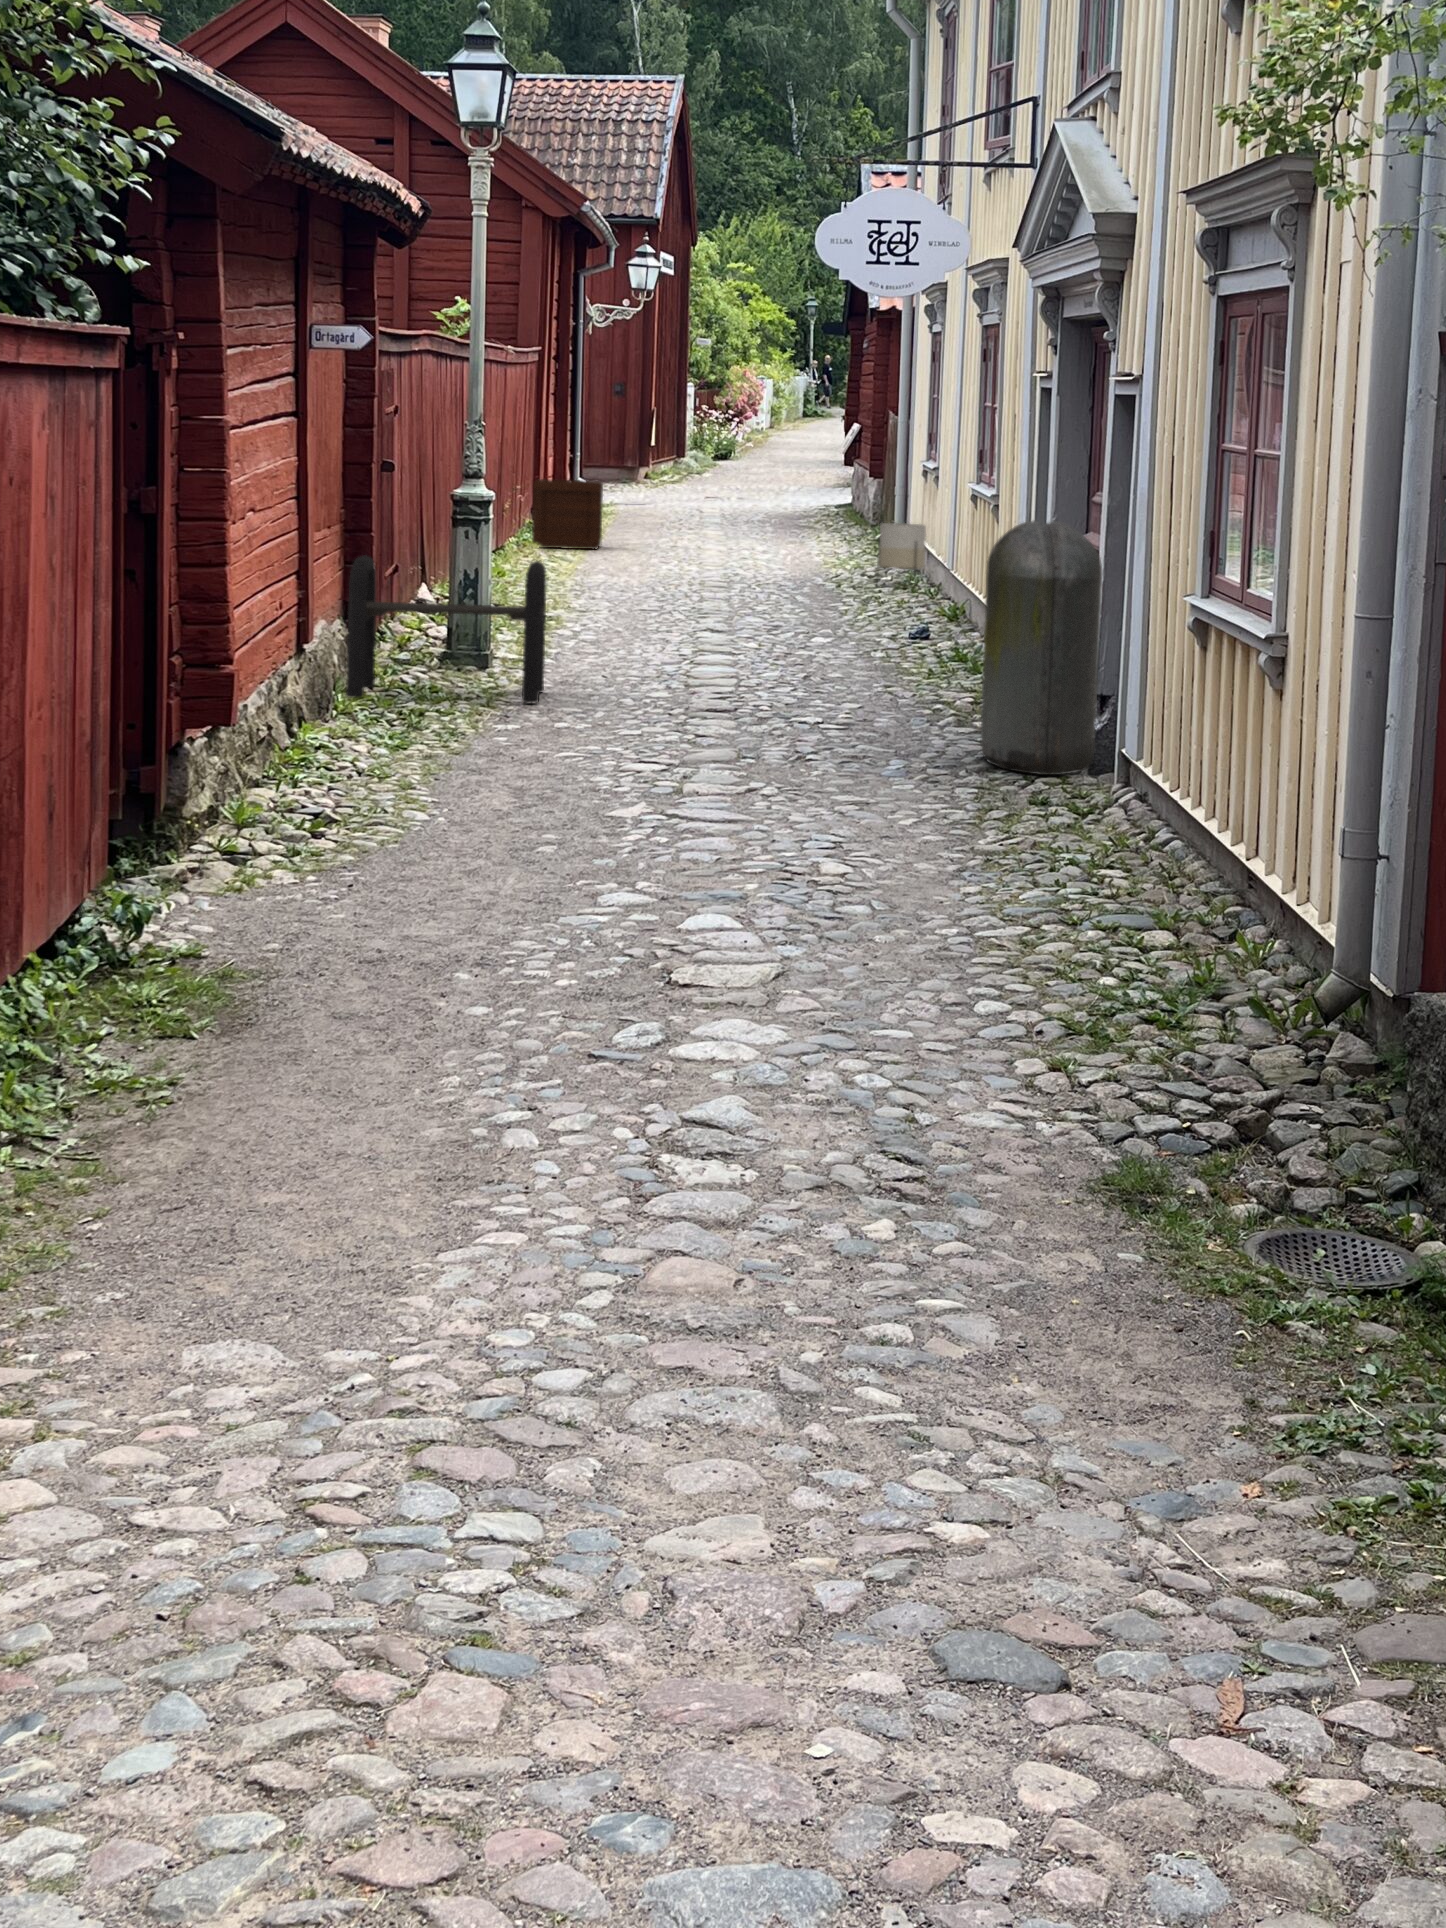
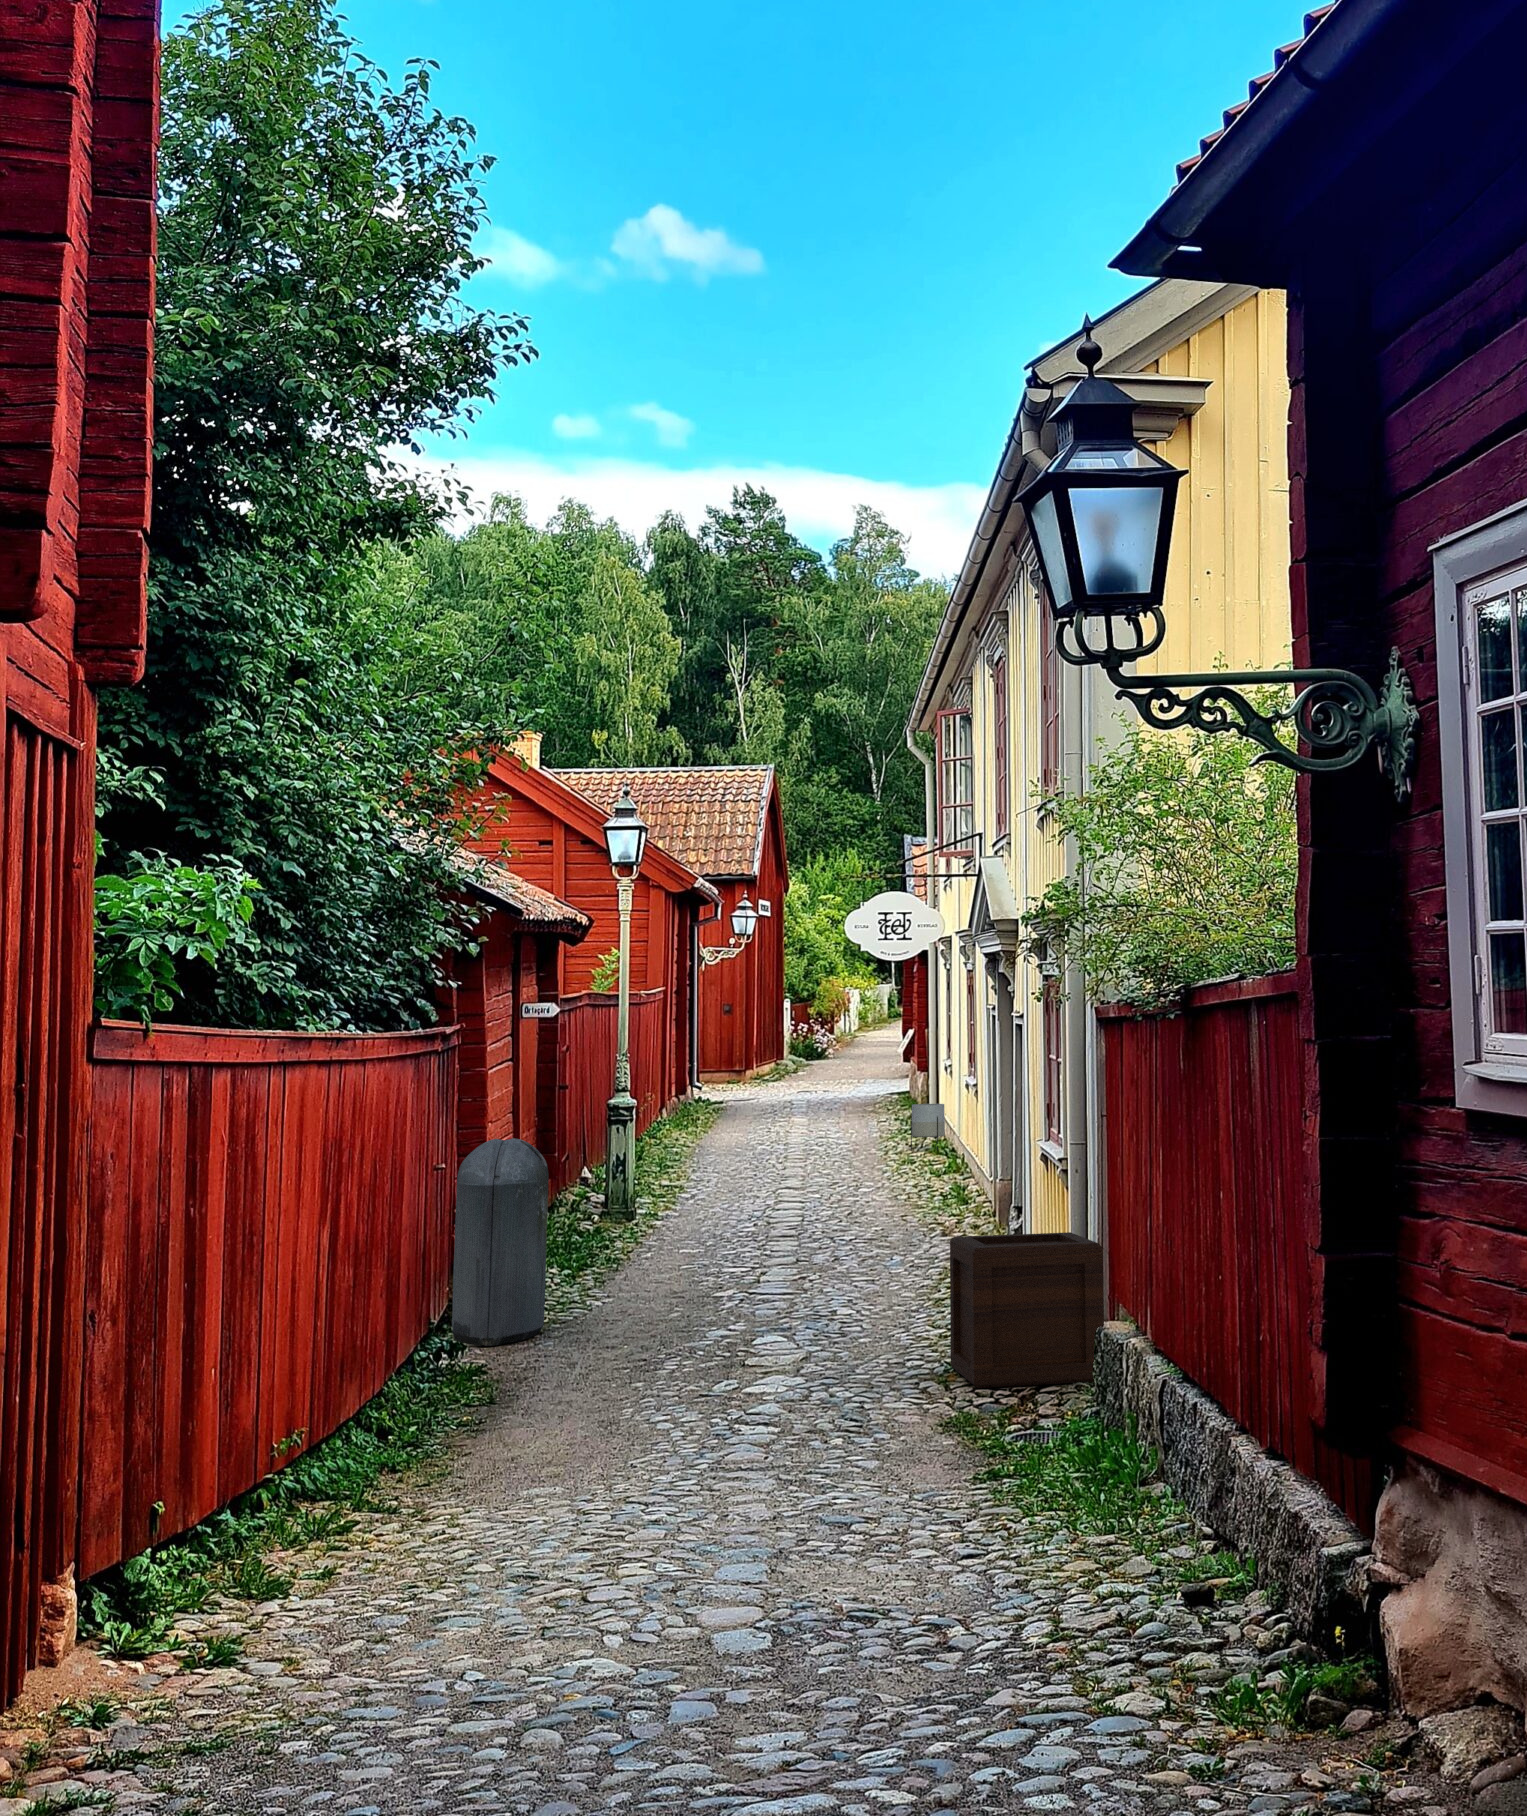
wooden crate: present [532,479,603,549] -> present [950,1232,1104,1388]
trash can: present [981,521,1102,775] -> present [452,1138,549,1346]
bench: present [346,555,546,704] -> none [539,1144,671,1244]

